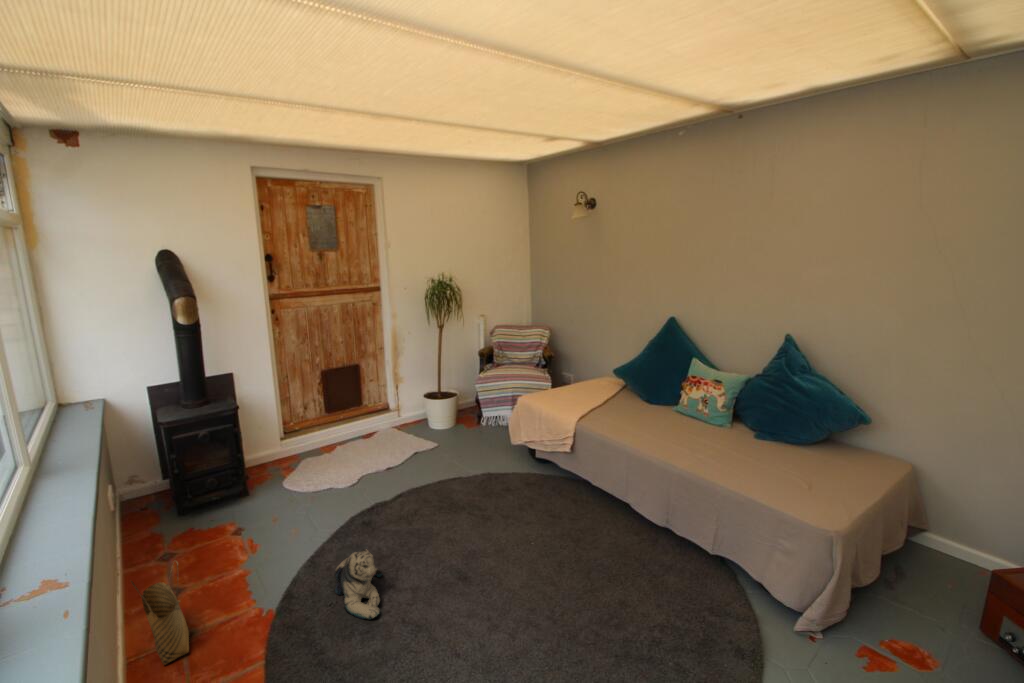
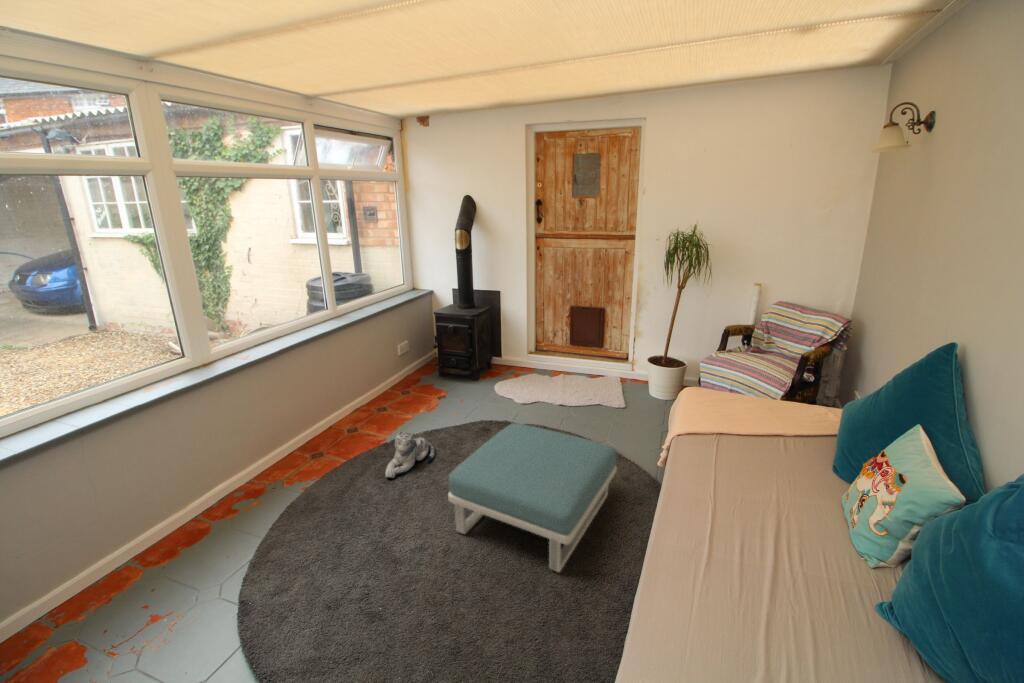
footstool: none [458,451,620,589] -> present [448,423,617,572]
woven basket: present [131,563,189,665] -> none [323,385,356,436]

